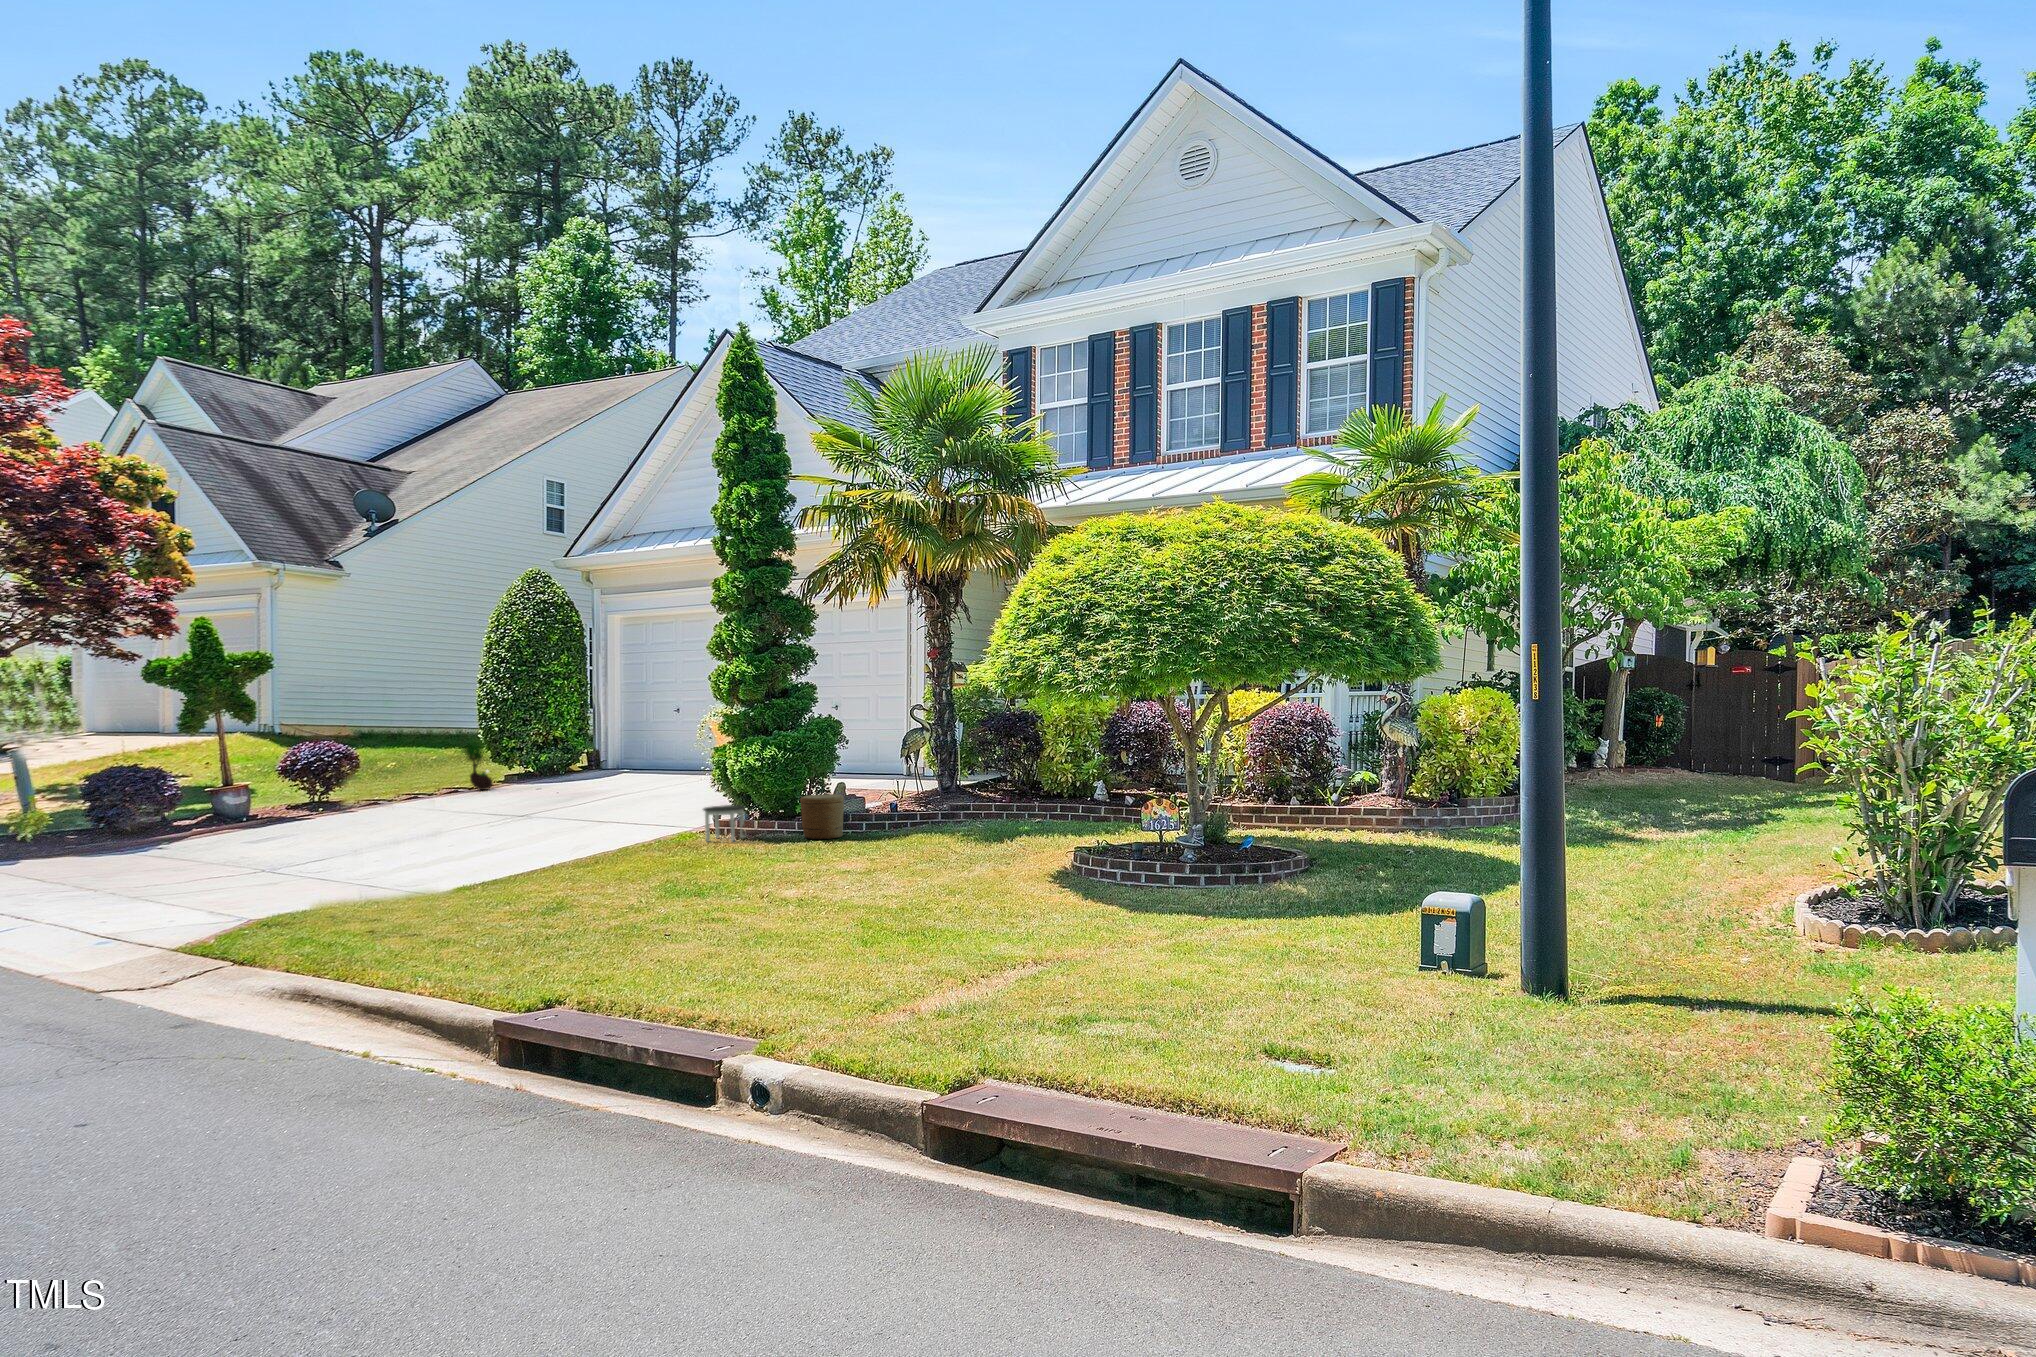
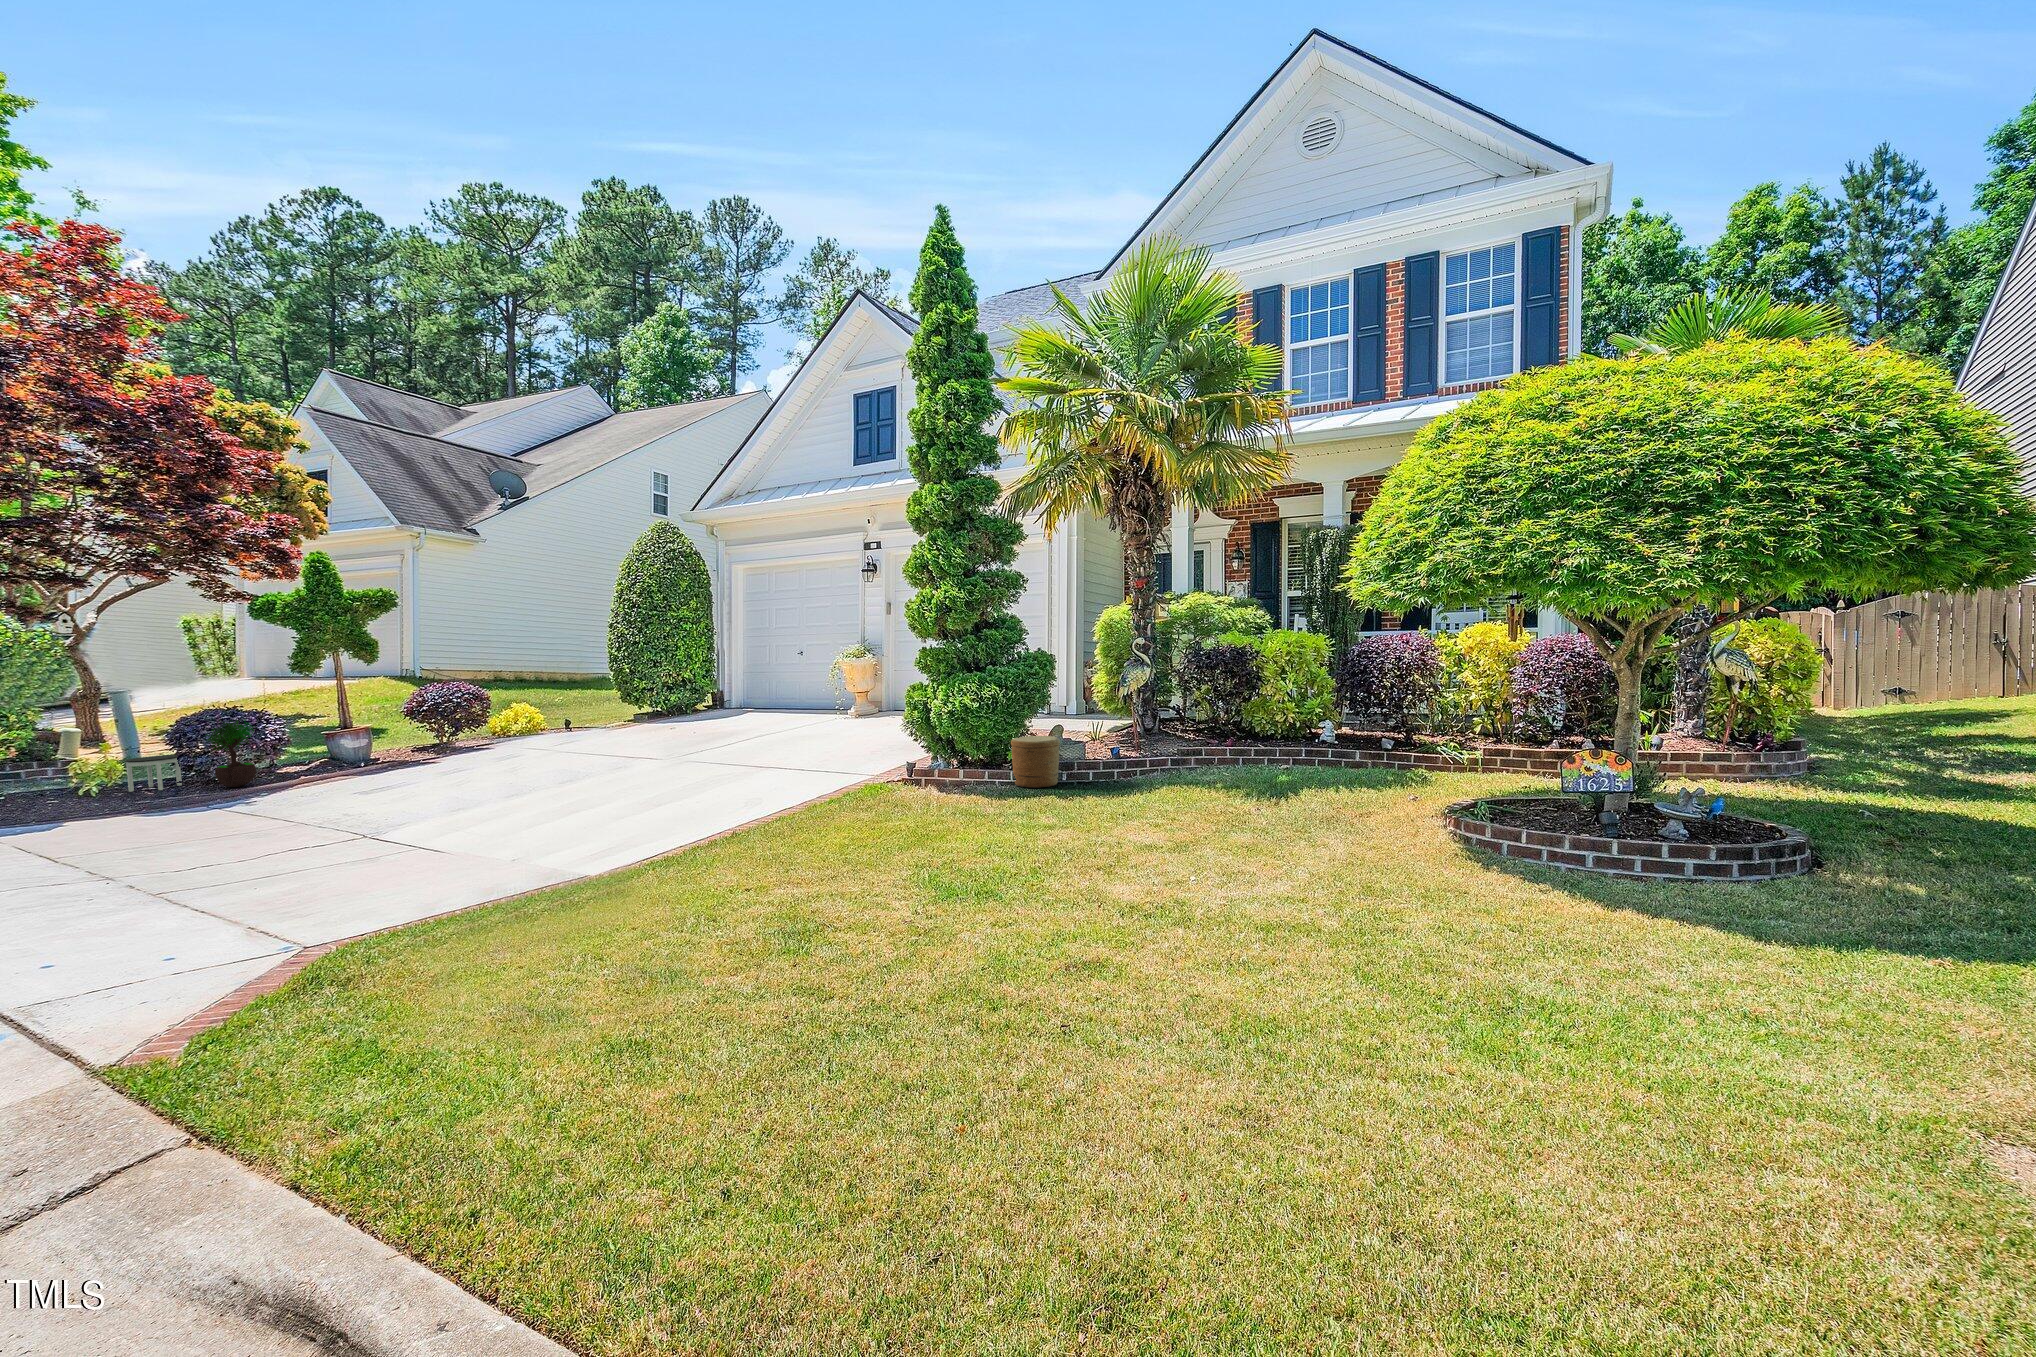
potted tree: present [461,742,493,790] -> present [204,720,256,787]
round table: present [703,805,745,842] -> present [125,755,182,792]

